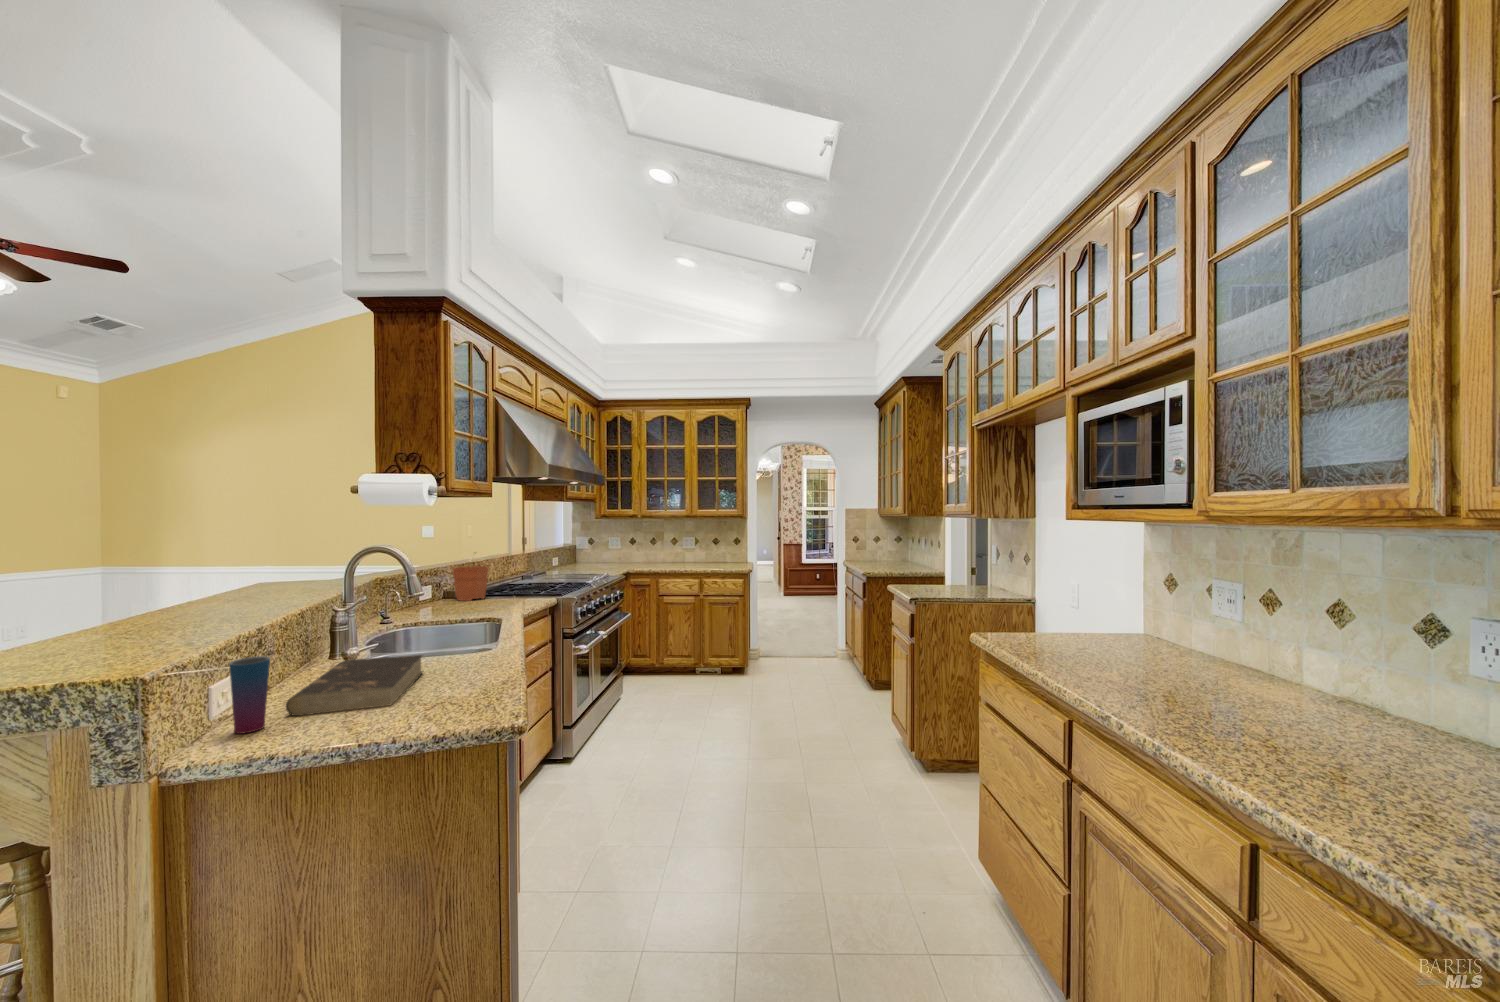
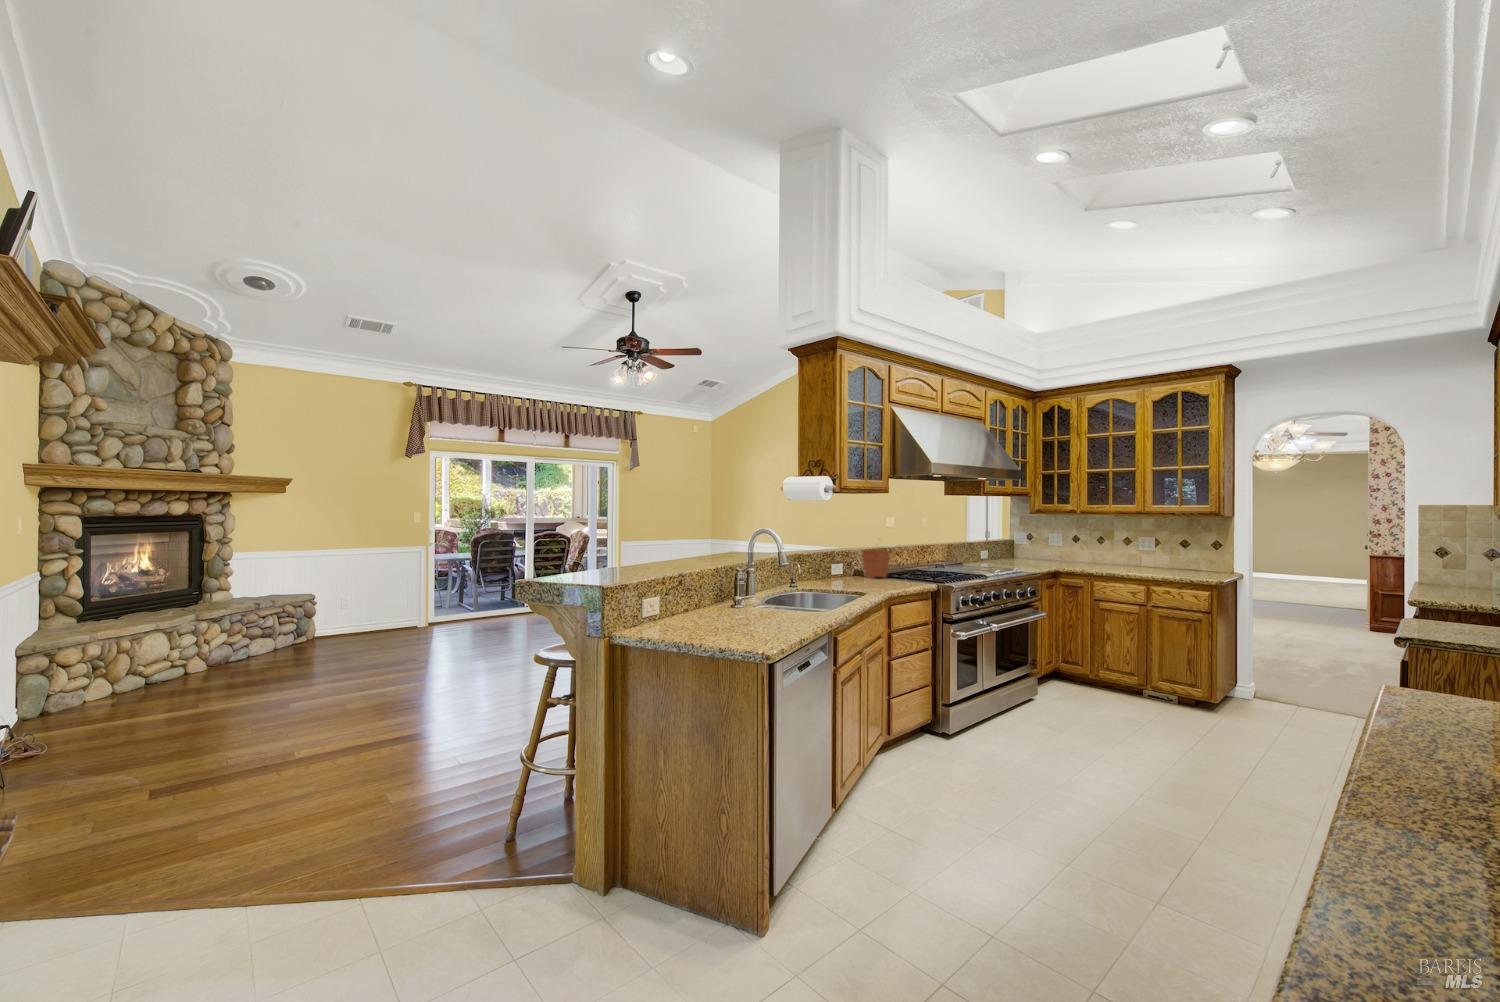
book: present [286,655,422,716] -> none [695,602,782,634]
cup: present [229,656,270,734] -> none [667,588,685,630]

